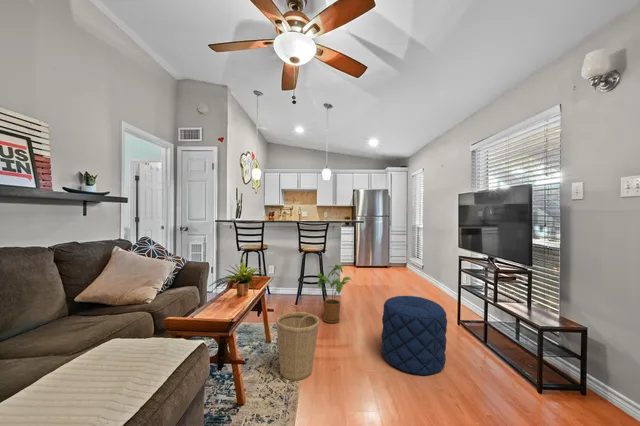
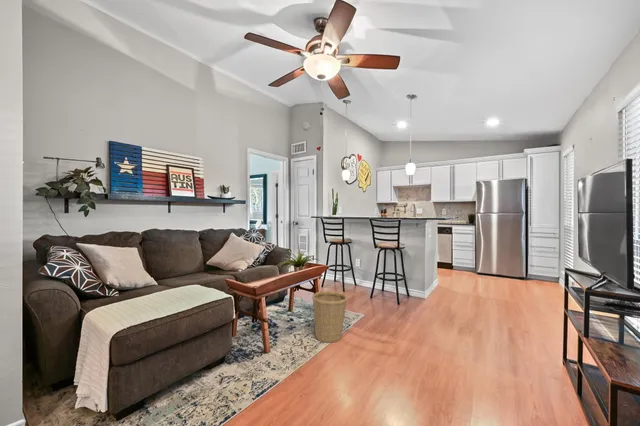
house plant: present [318,265,351,323] -> none [378,260,412,315]
pouf: present [381,296,447,375] -> none [408,294,477,372]

